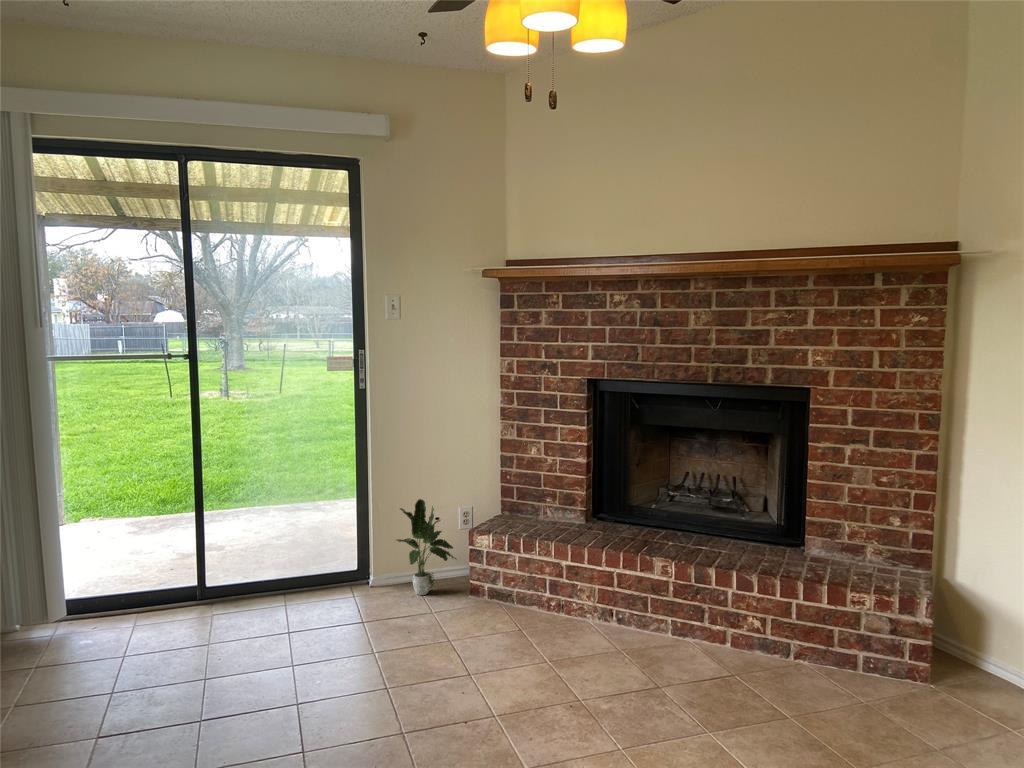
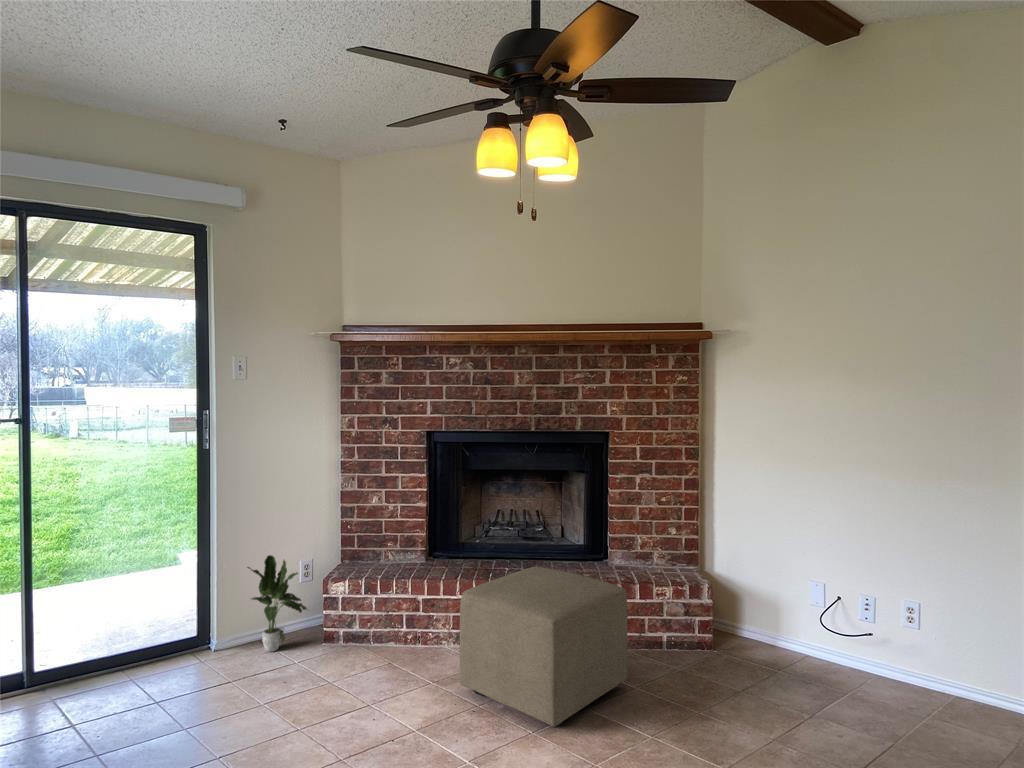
ottoman: none [576,546,783,737] -> present [459,566,628,727]

